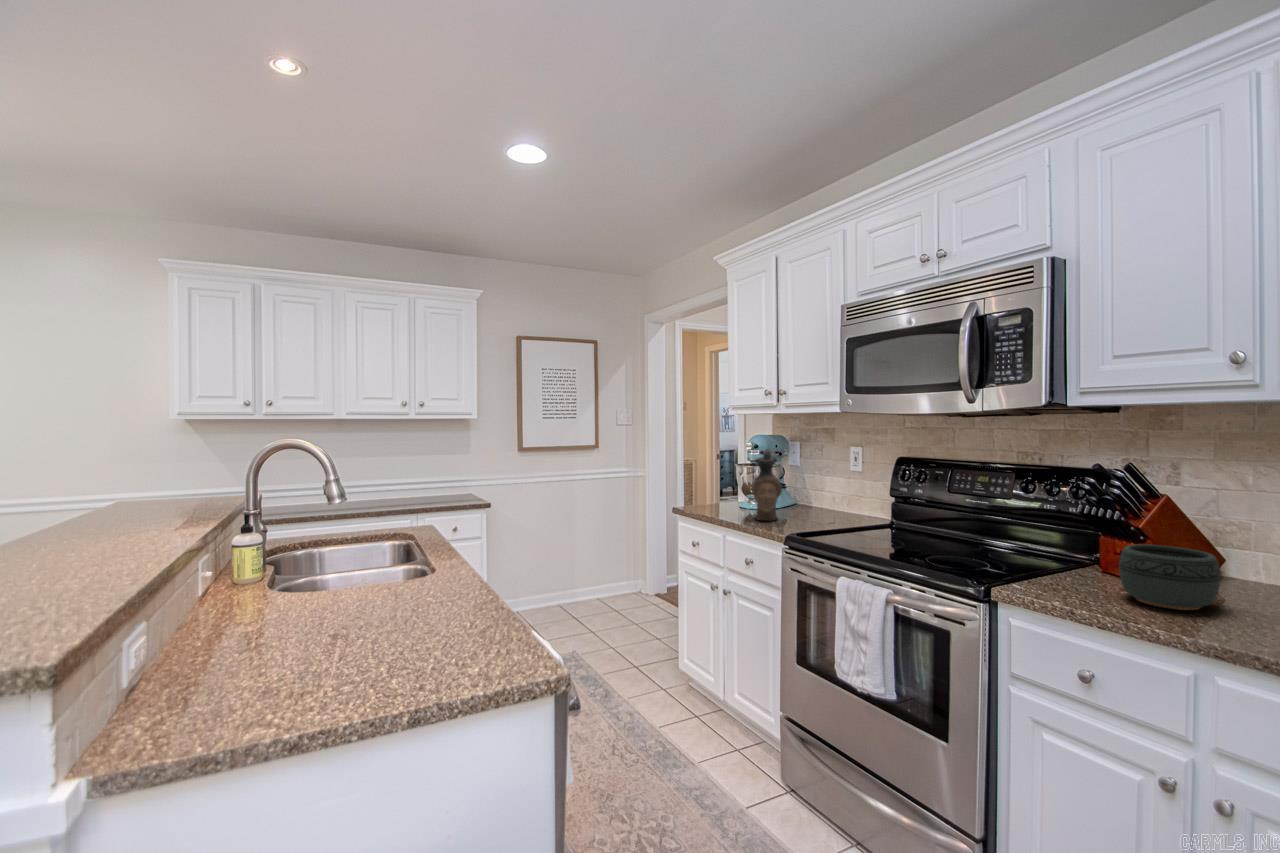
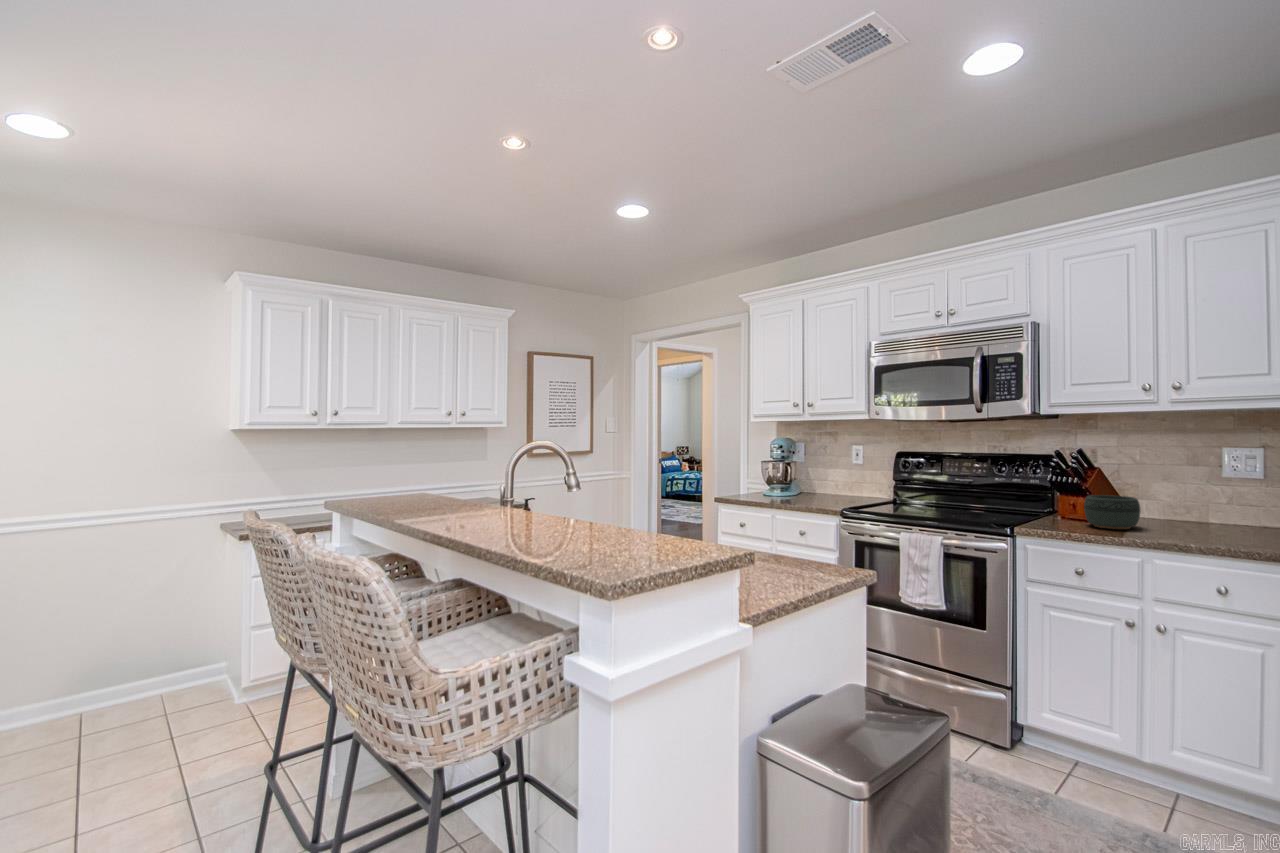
ceramic pitcher: present [752,449,782,520] -> none [791,448,815,502]

